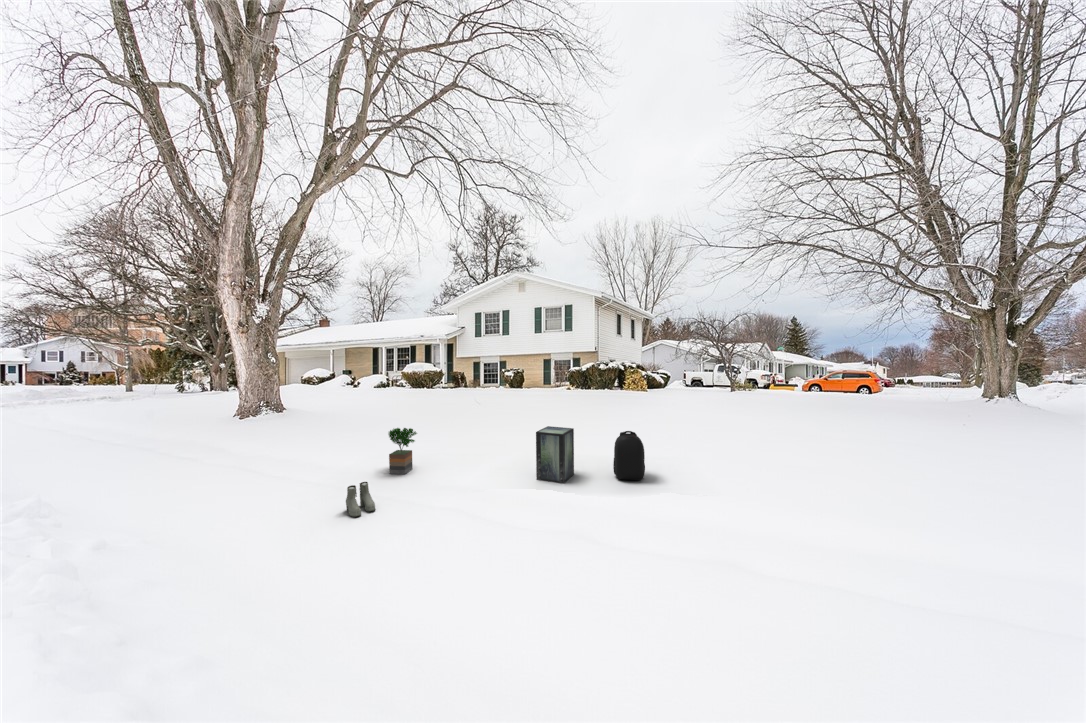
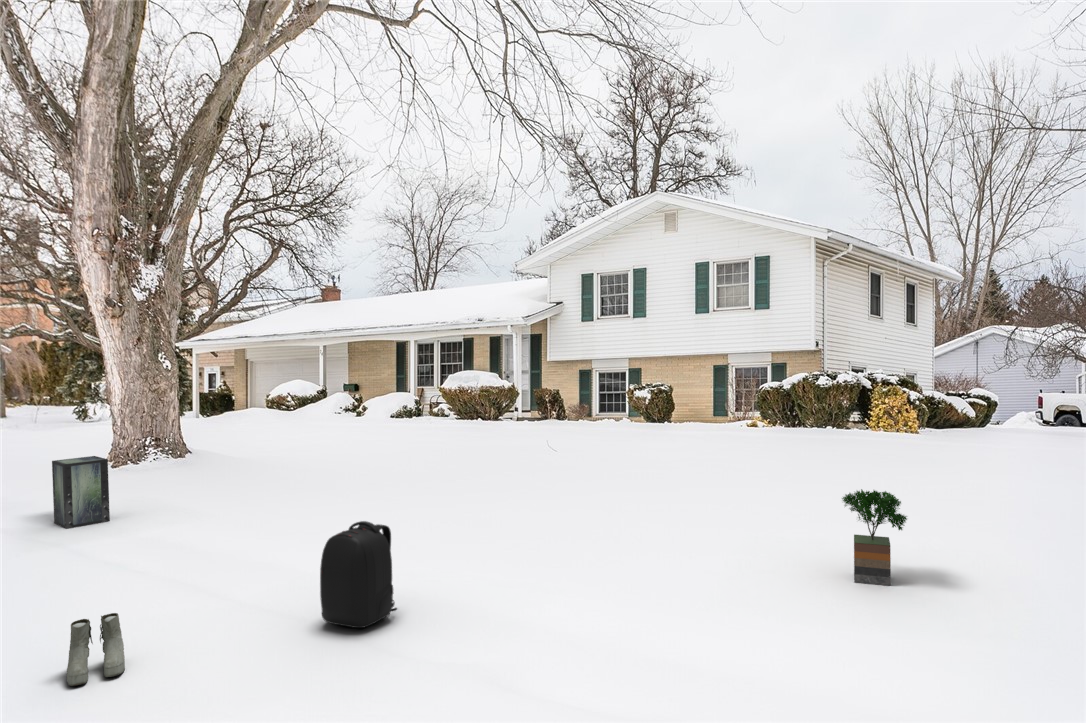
storage box: present [536,426,574,484] -> present [52,456,110,529]
potted tree: present [389,428,417,474] -> present [842,489,907,586]
backpack: present [613,431,645,480] -> present [320,521,397,628]

